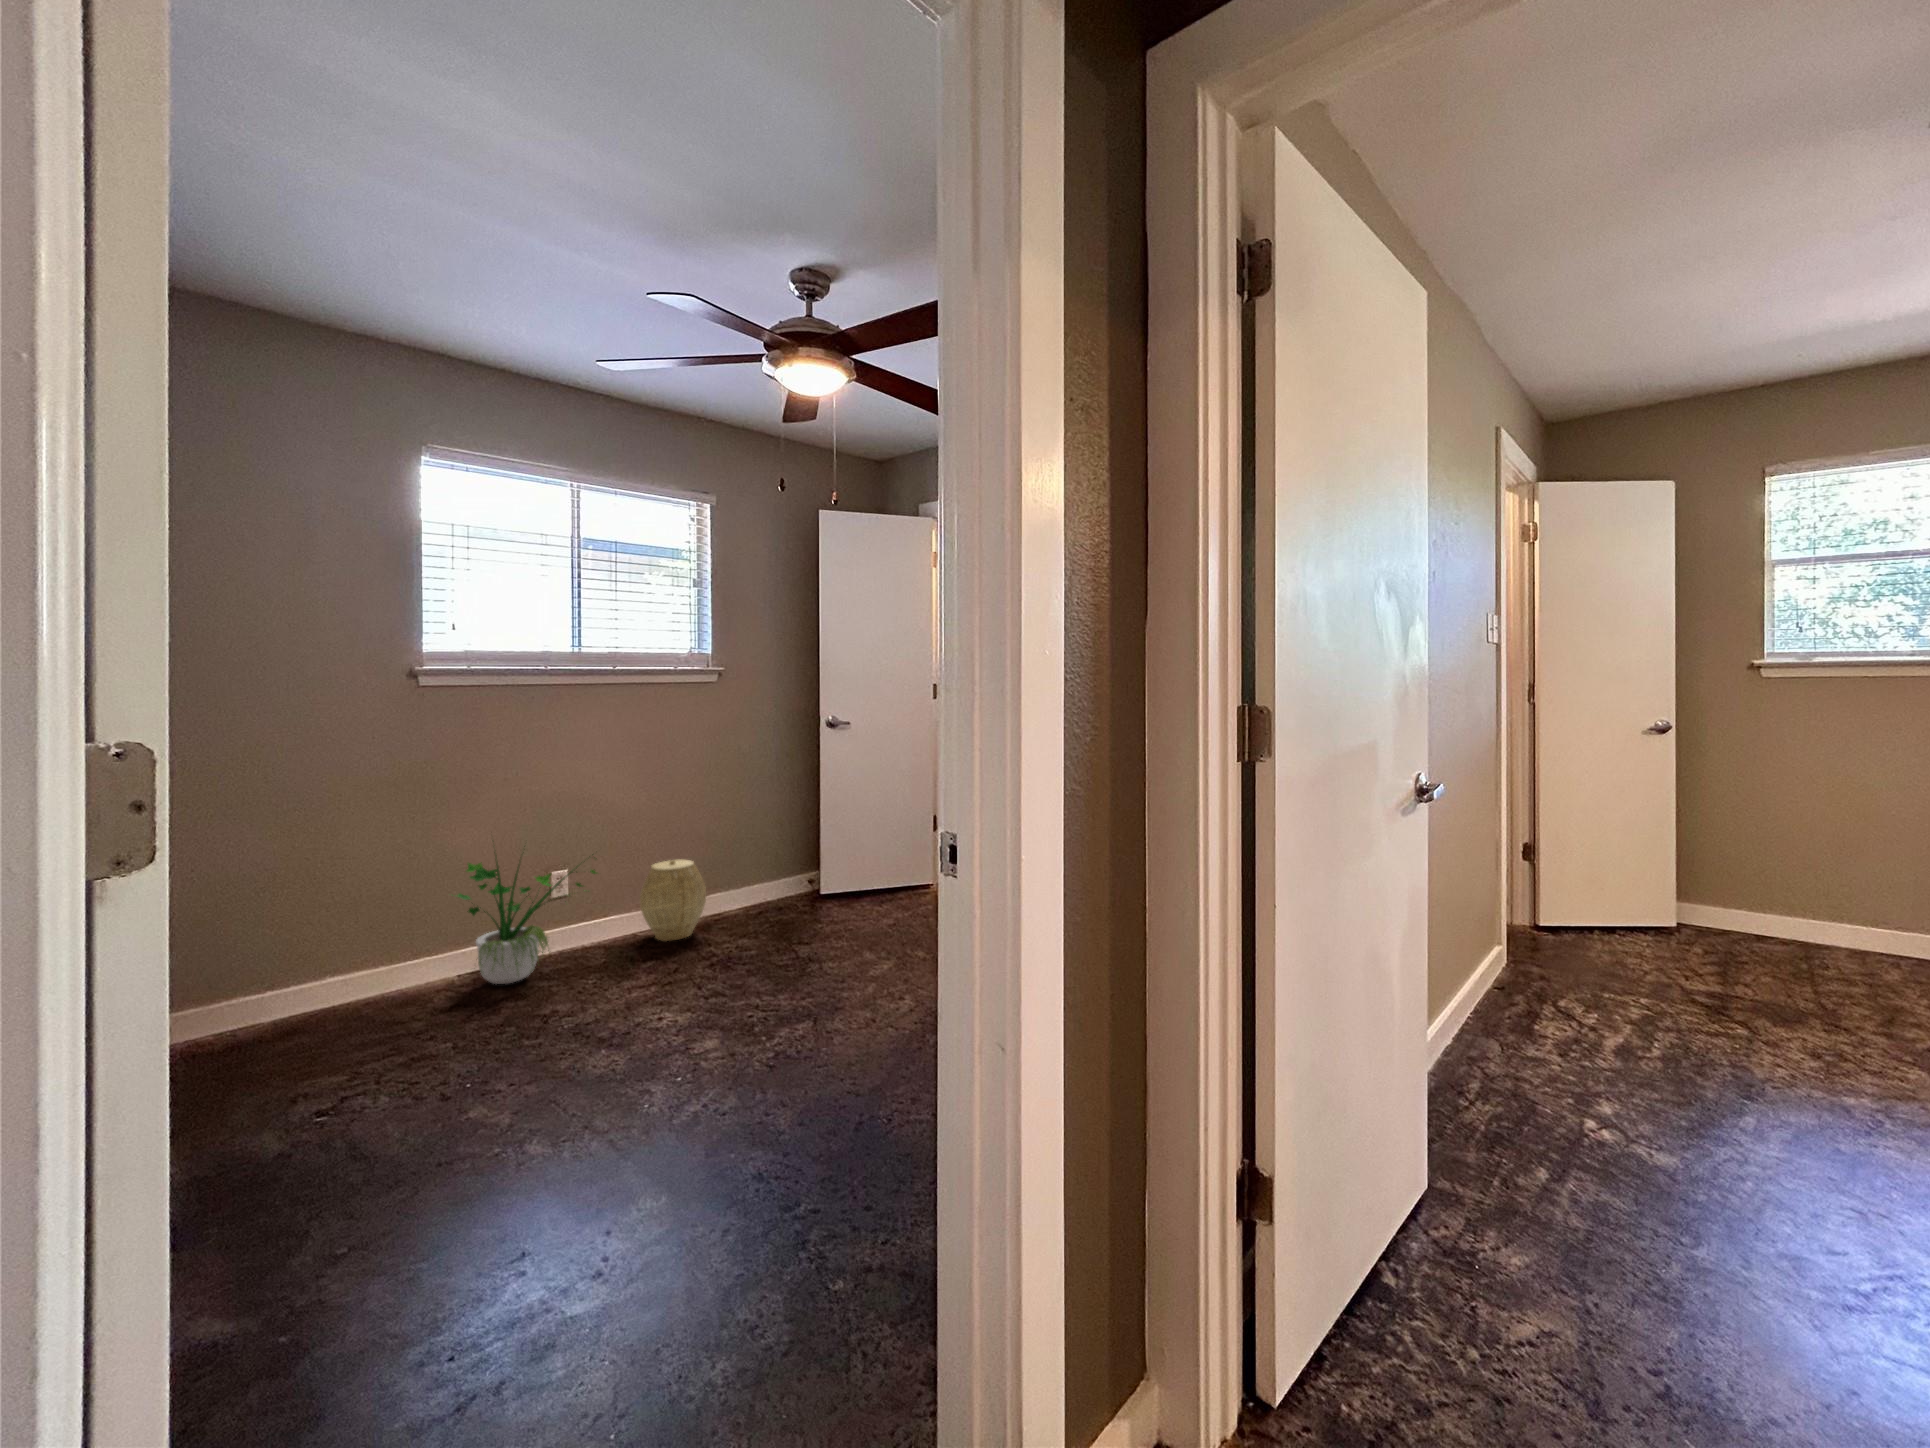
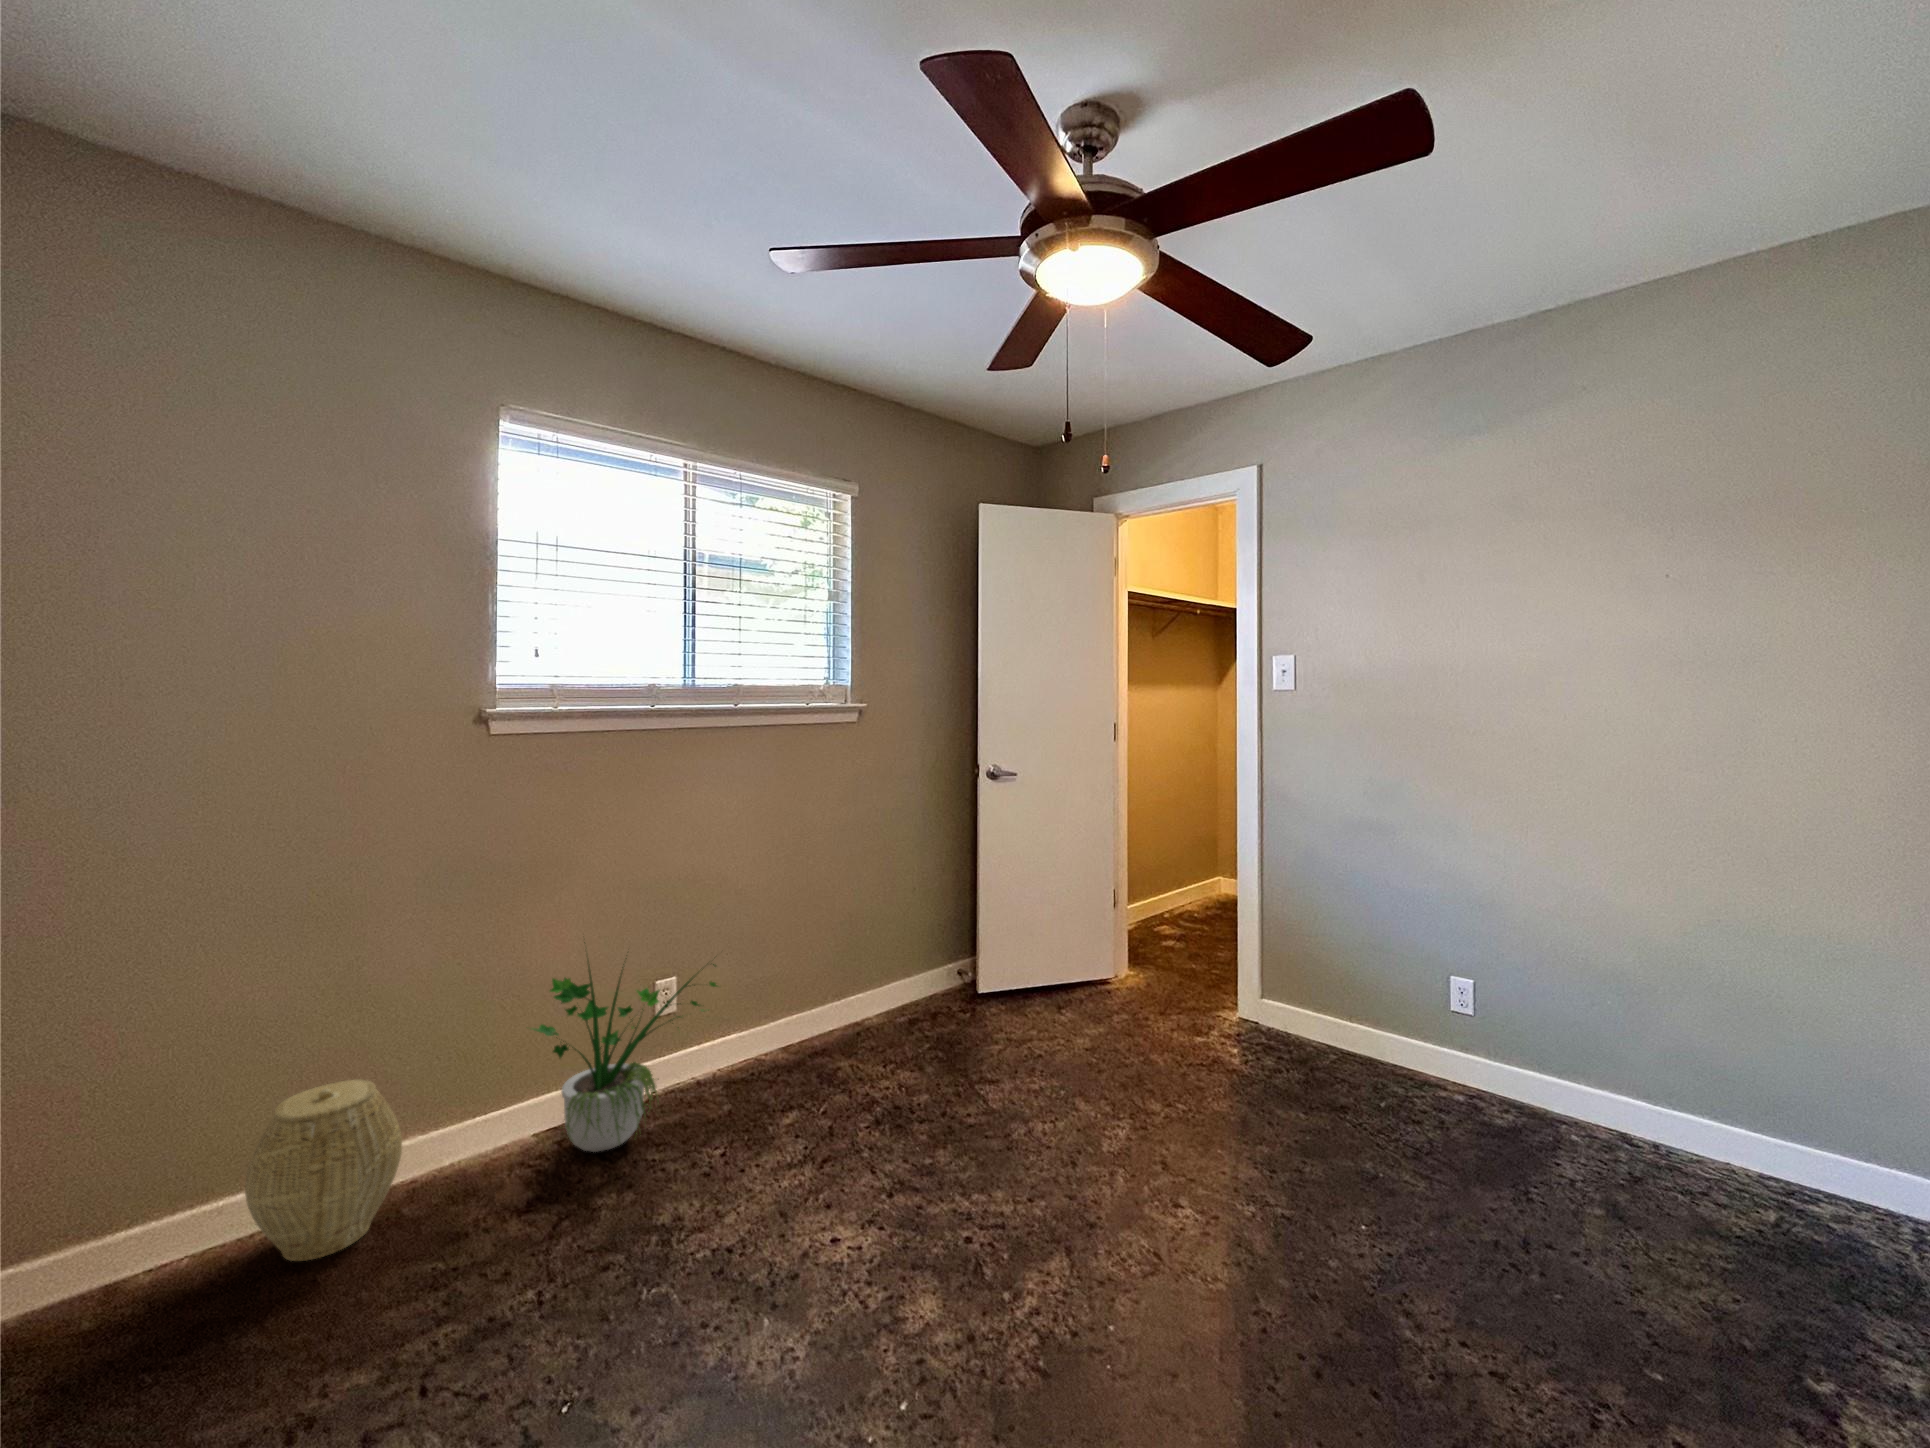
woven basket: present [640,860,706,941] -> present [245,1080,402,1261]

